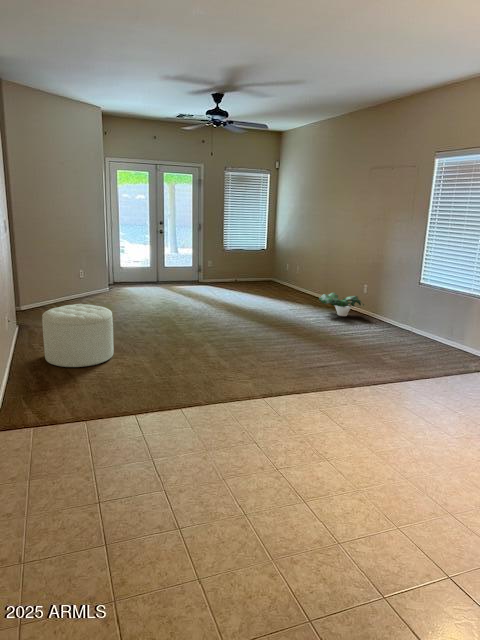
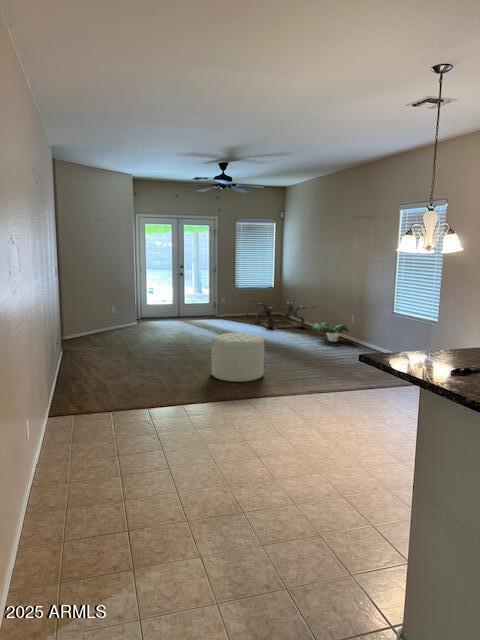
coffee table: none [237,265,320,299] -> present [256,303,316,328]
ottoman: present [42,304,114,367] -> present [212,333,264,382]

